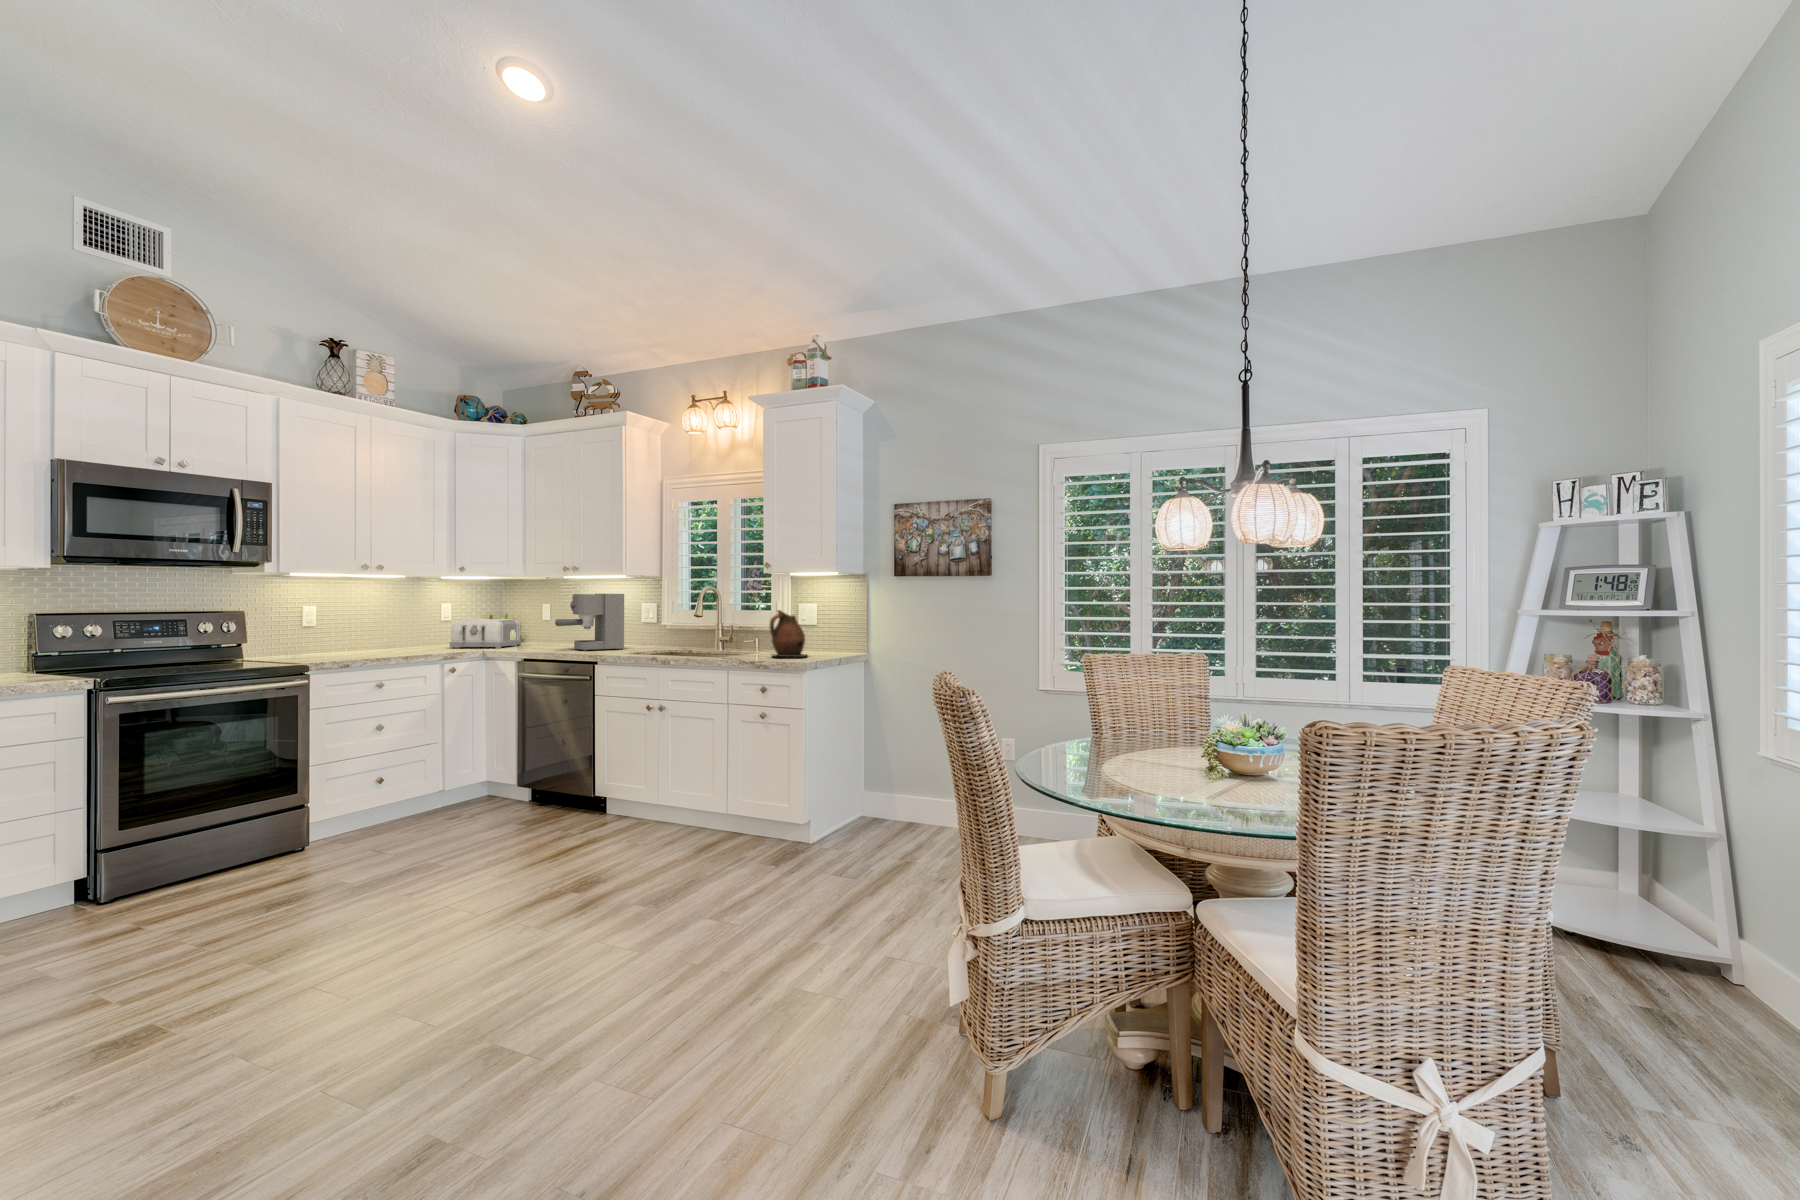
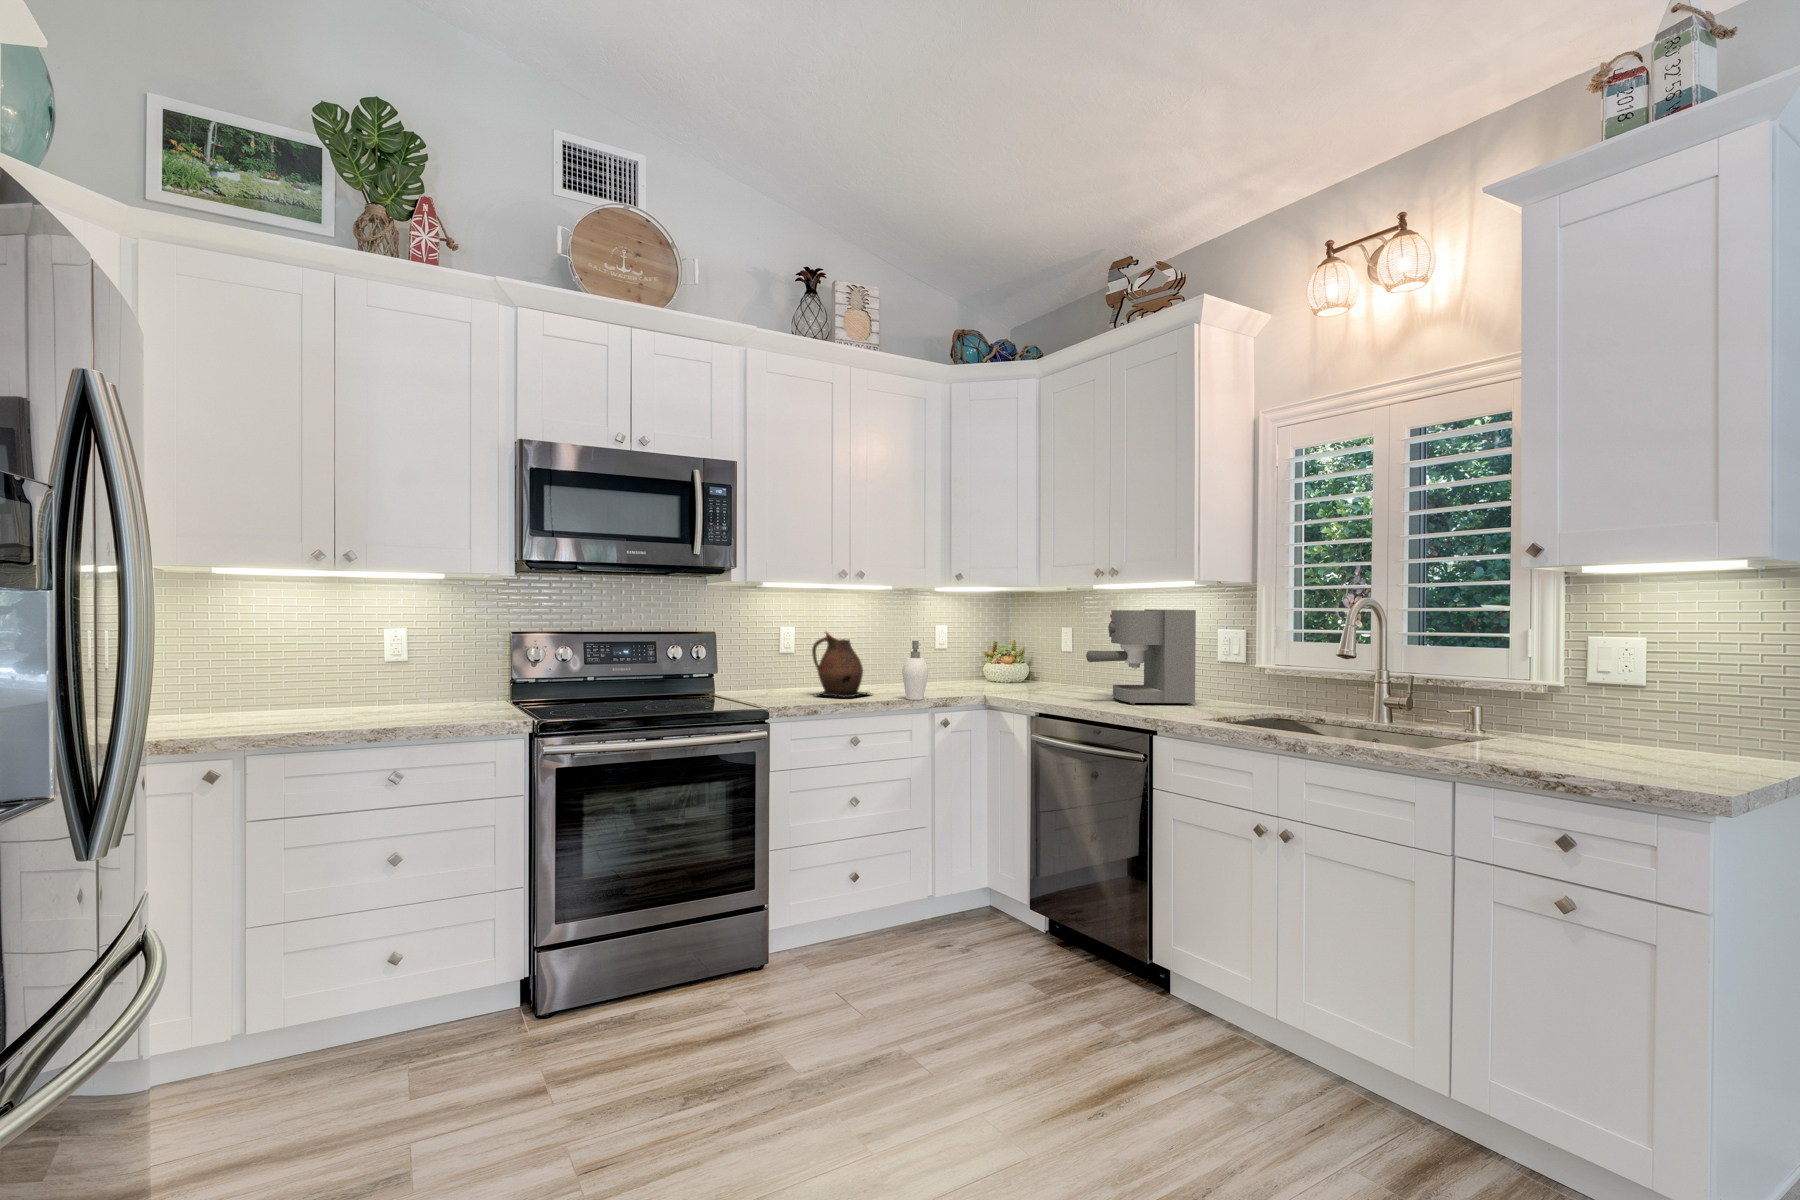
ceramic pitcher: present [770,610,807,657] -> present [812,632,870,697]
soap dispenser: none [419,615,446,655] -> present [902,641,928,700]
toaster: present [450,619,521,649] -> none [943,644,1033,690]

